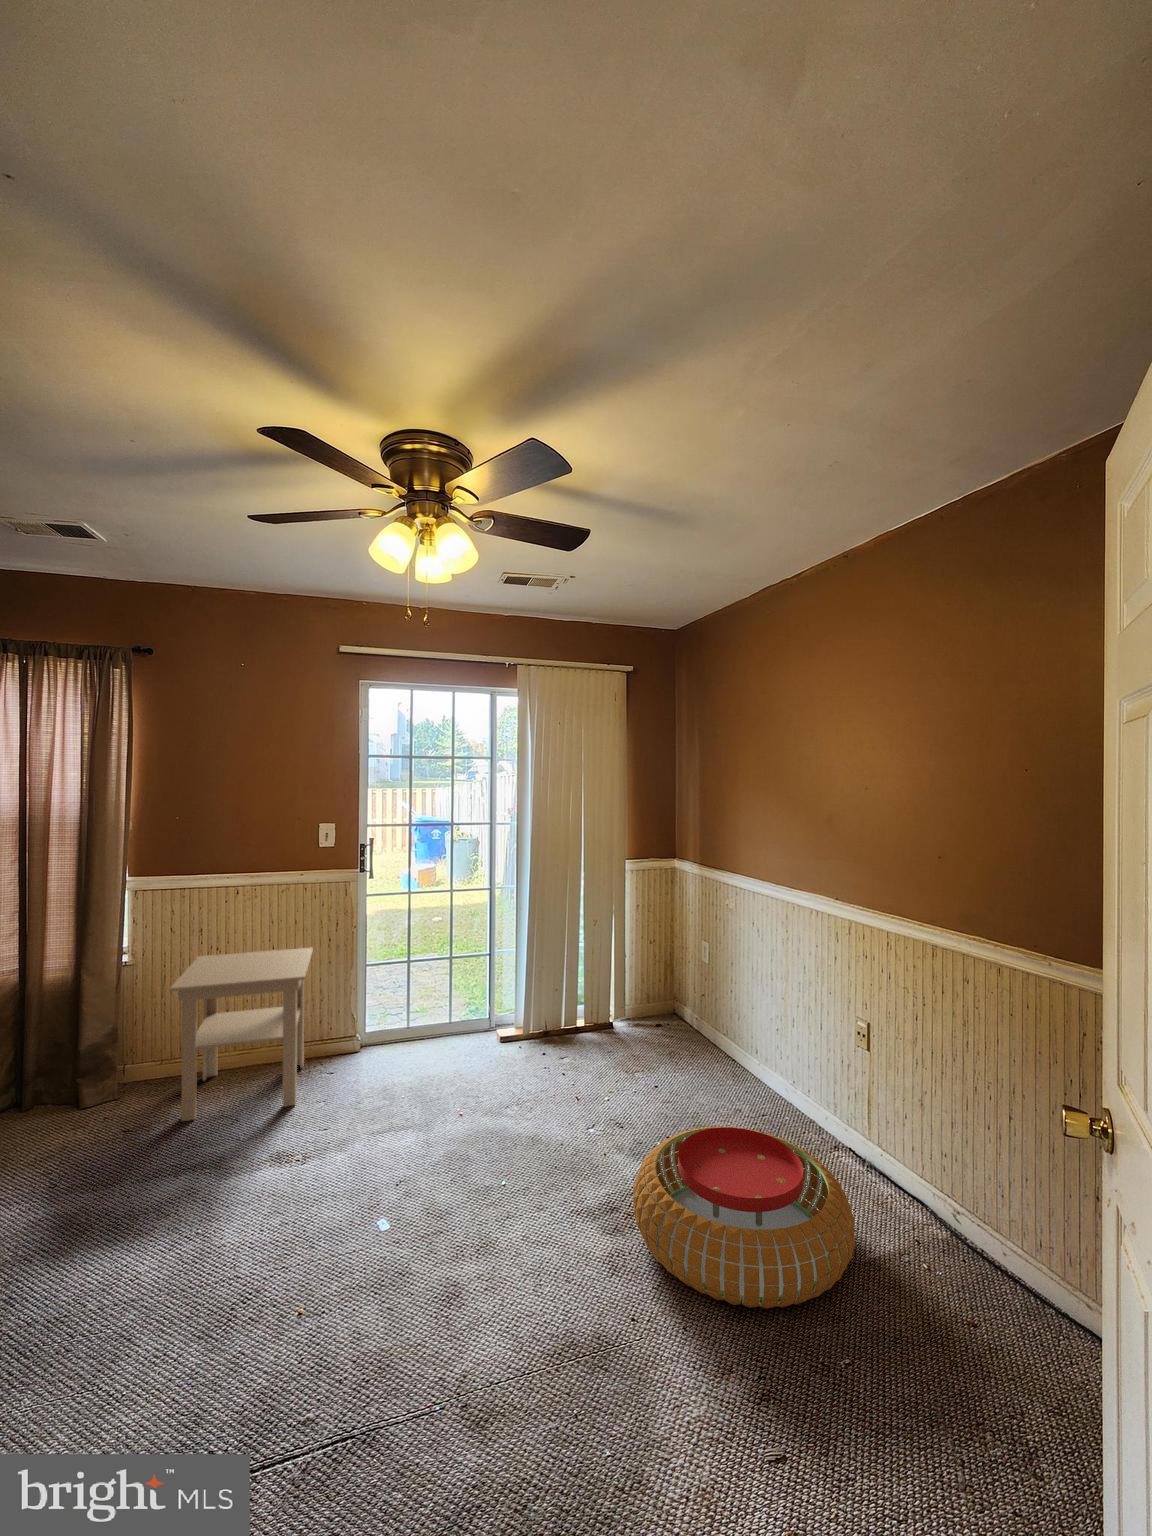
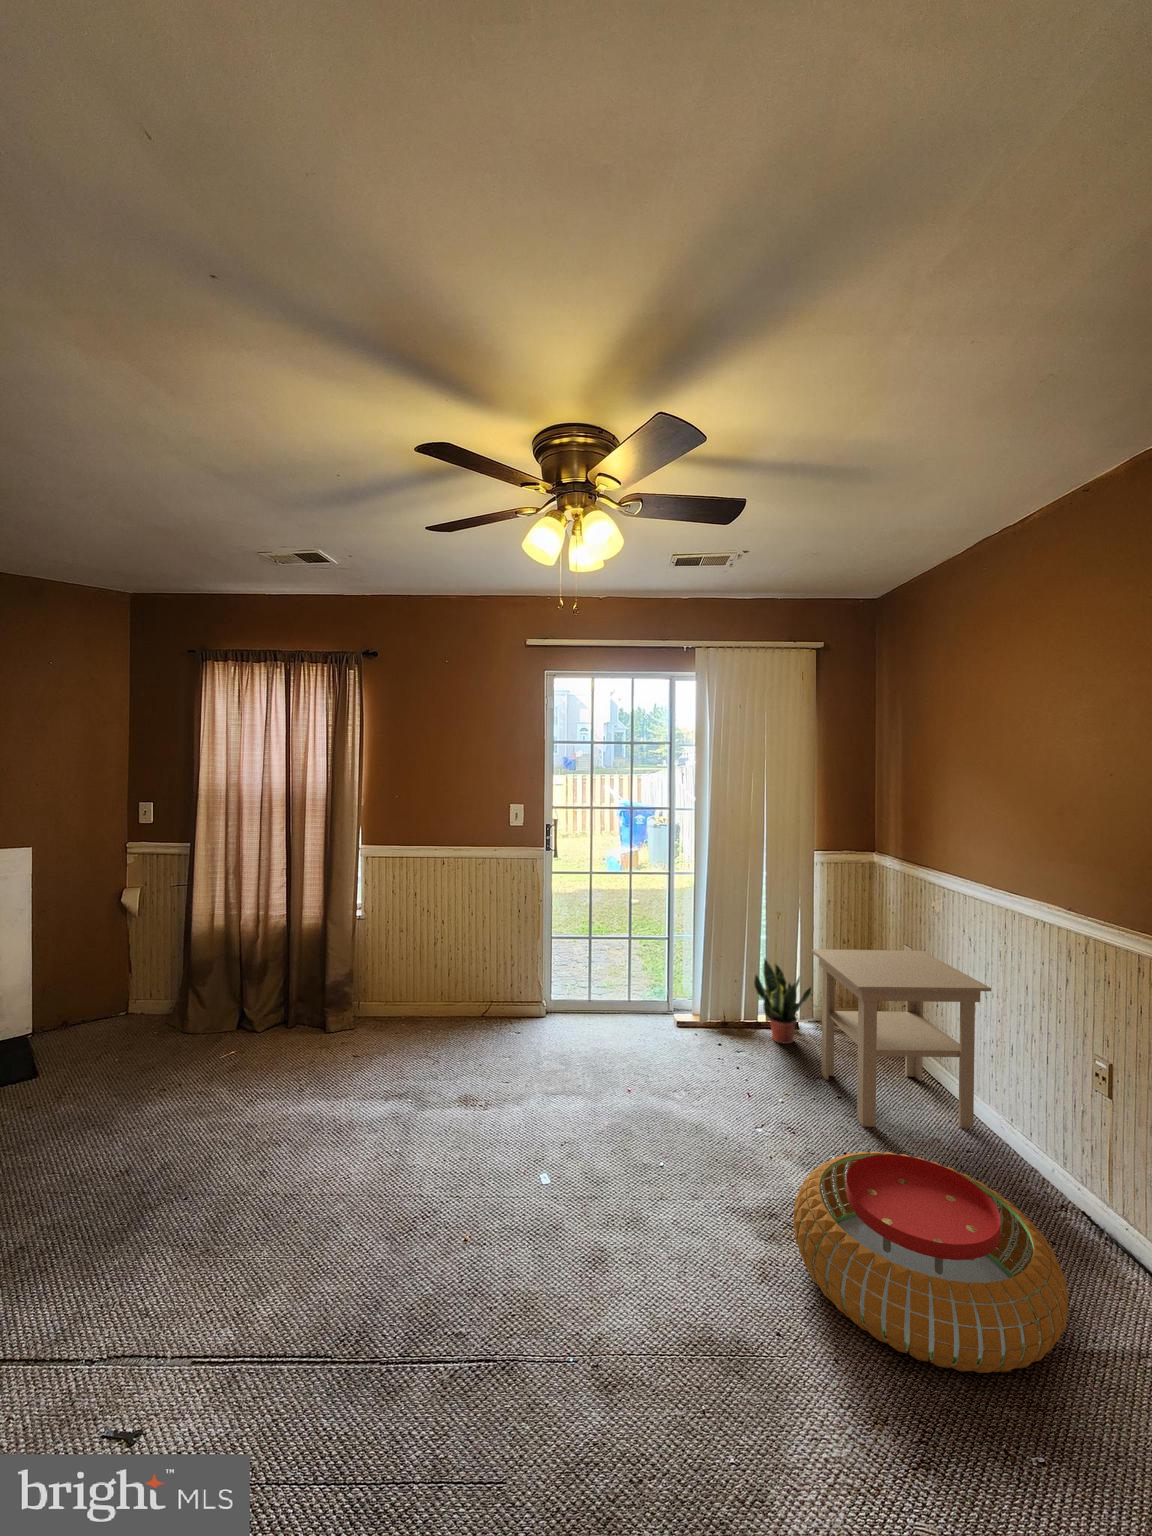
side table: present [169,947,313,1121] -> present [812,949,991,1128]
potted plant: none [569,962,621,1042] -> present [754,959,811,1044]

